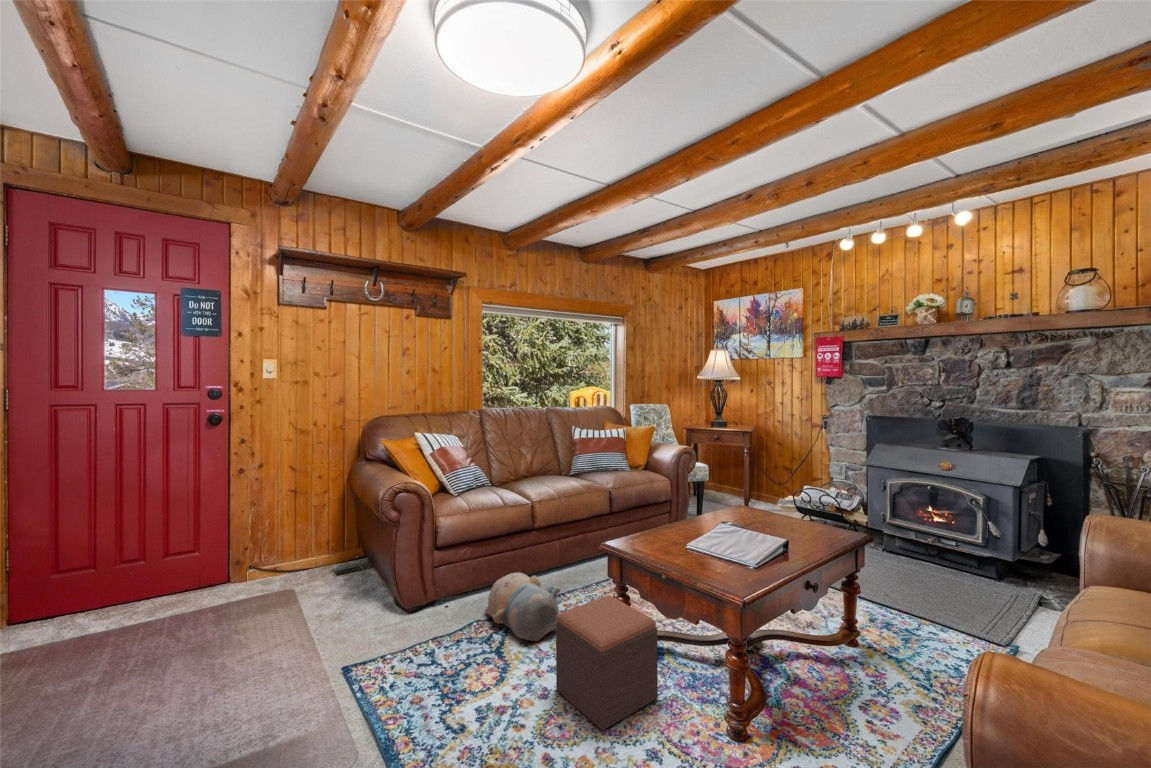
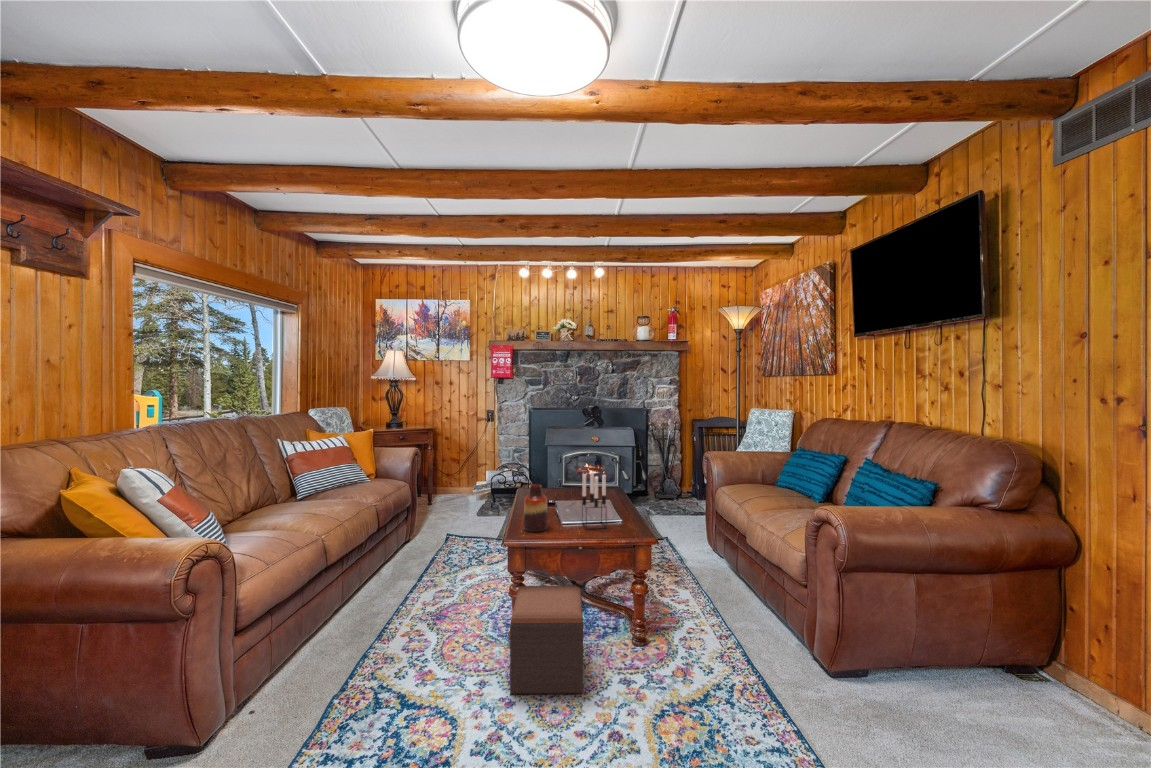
candle holder: none [690,493,725,567] -> present [582,472,607,529]
vase: none [638,494,664,547] -> present [524,484,547,532]
plush toy: present [485,573,560,641] -> none [328,610,442,684]

